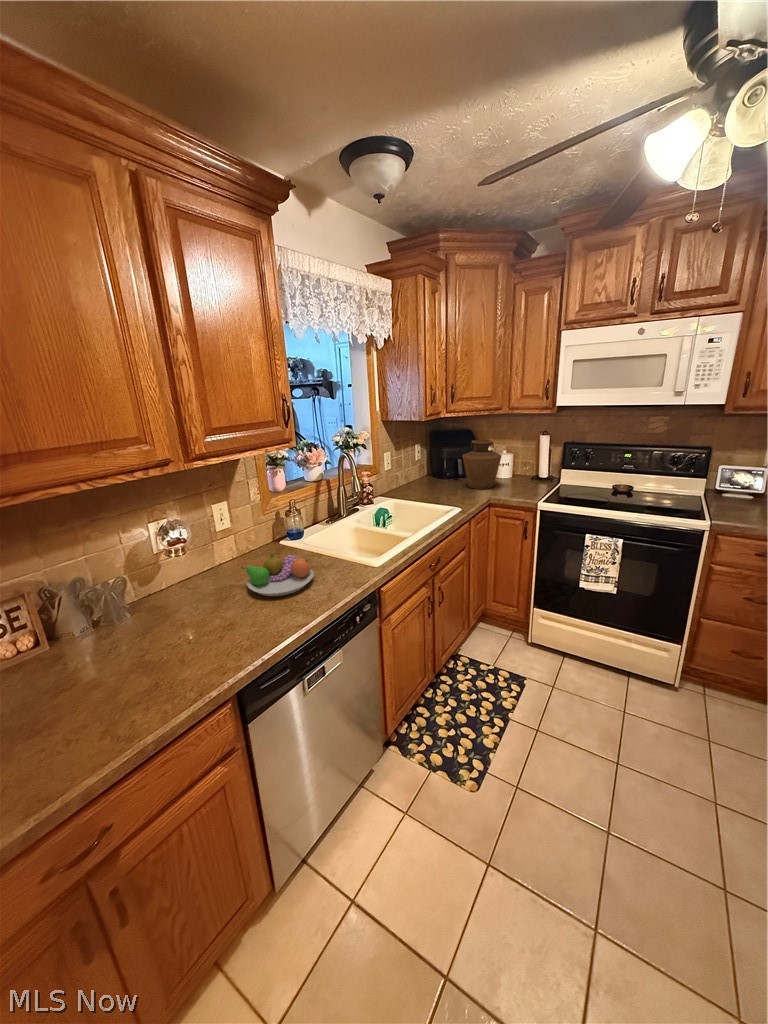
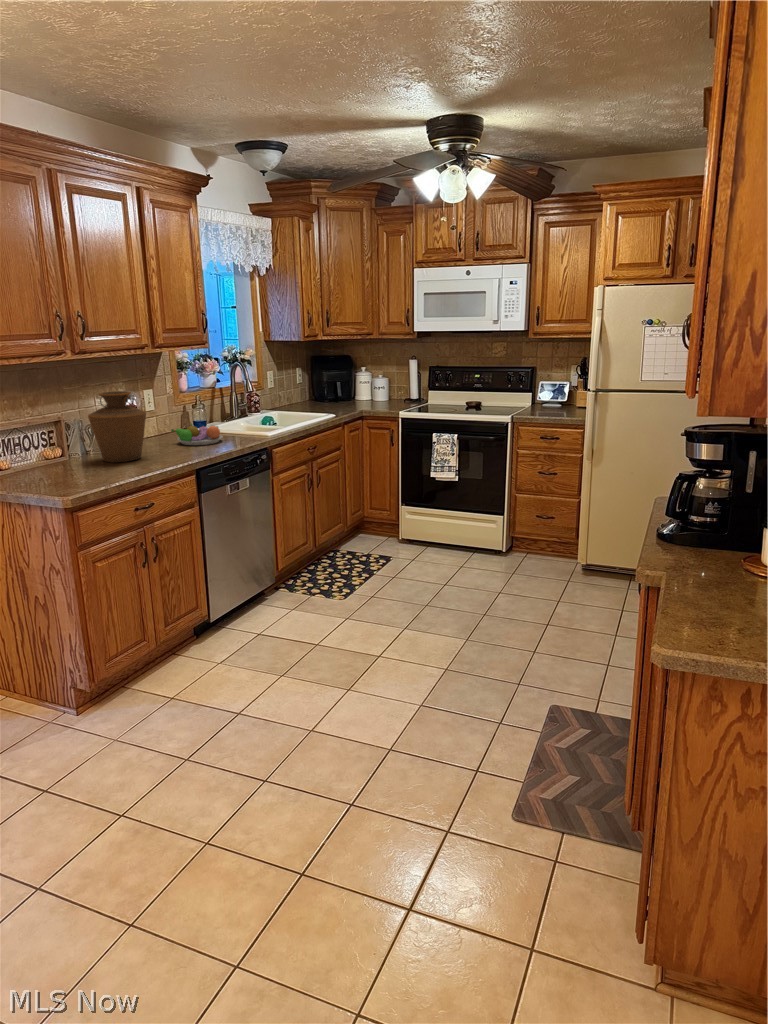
vase: present [463,440,501,489] -> present [88,391,146,462]

